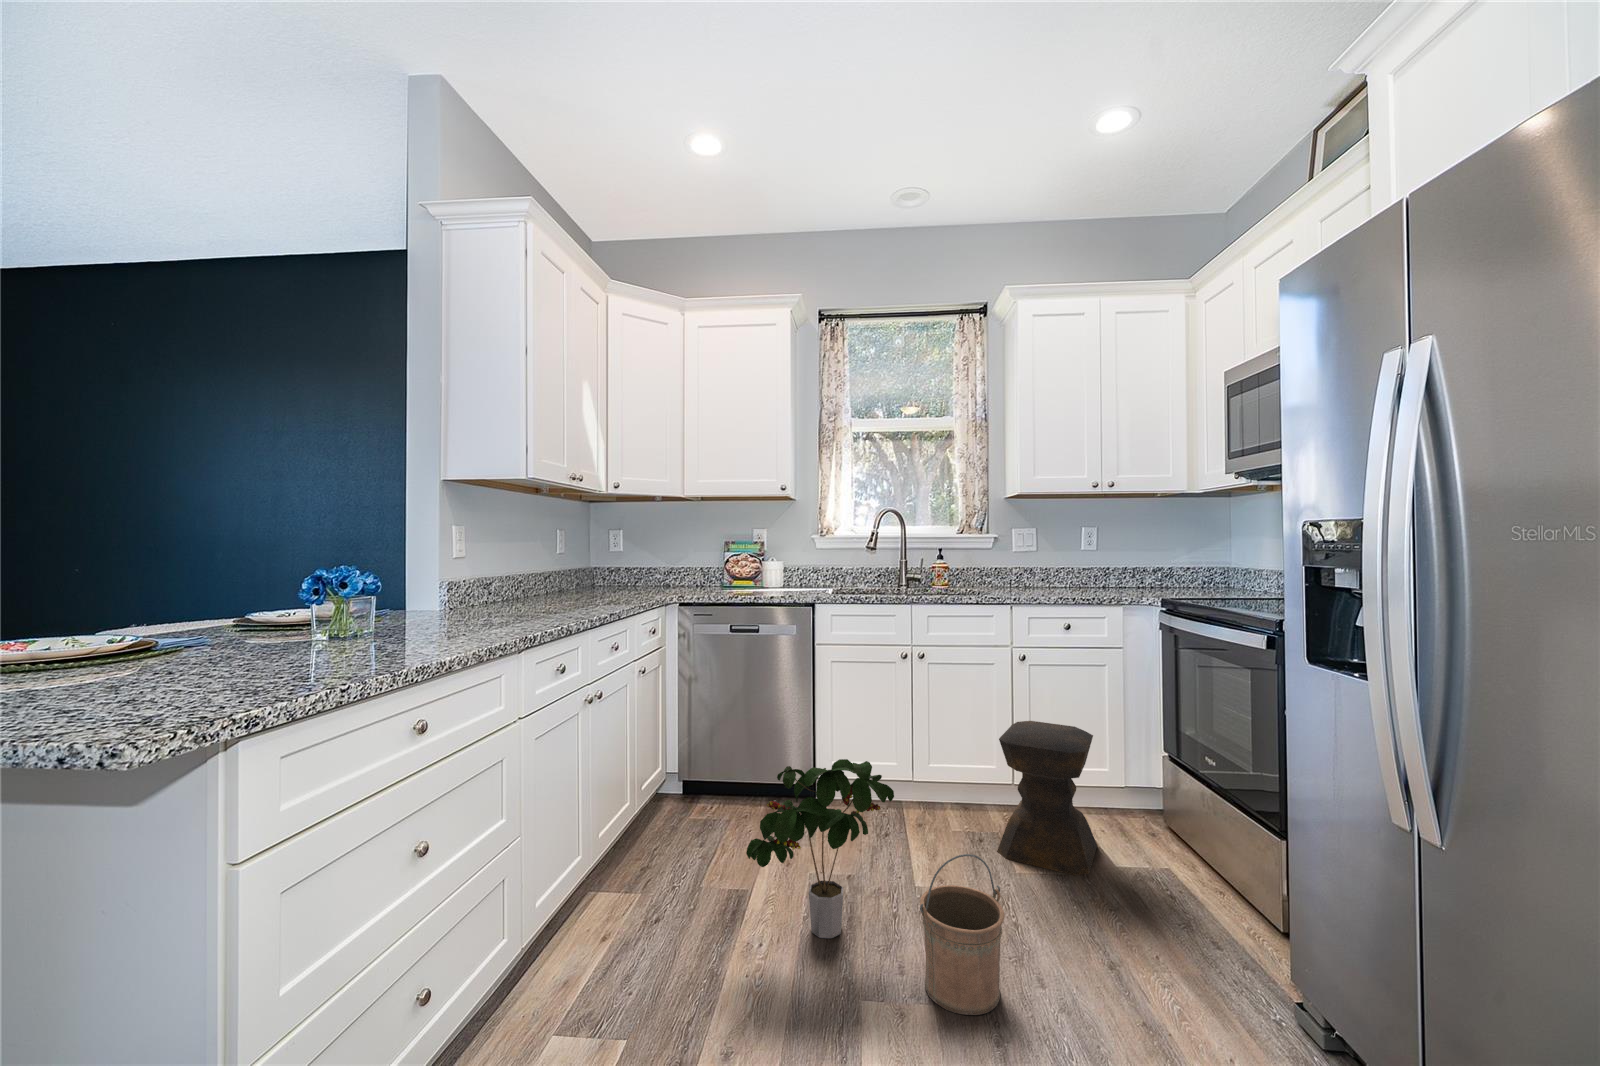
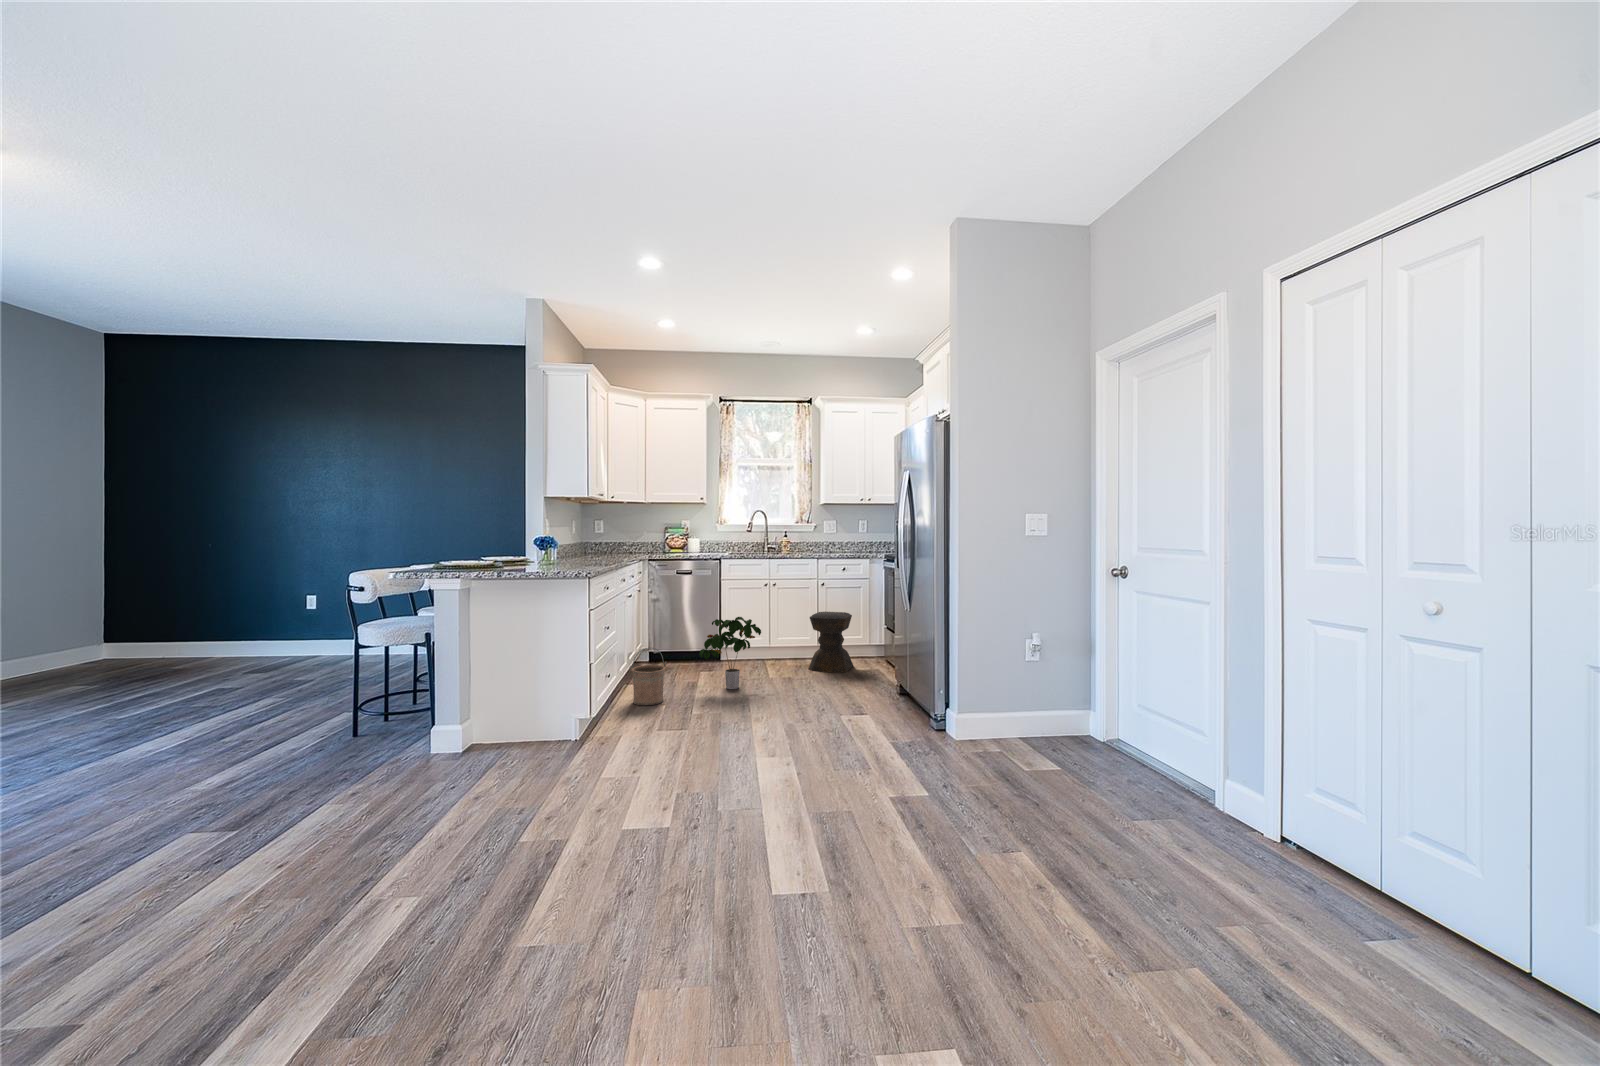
bucket: present [920,854,1005,1015] -> present [630,648,667,705]

